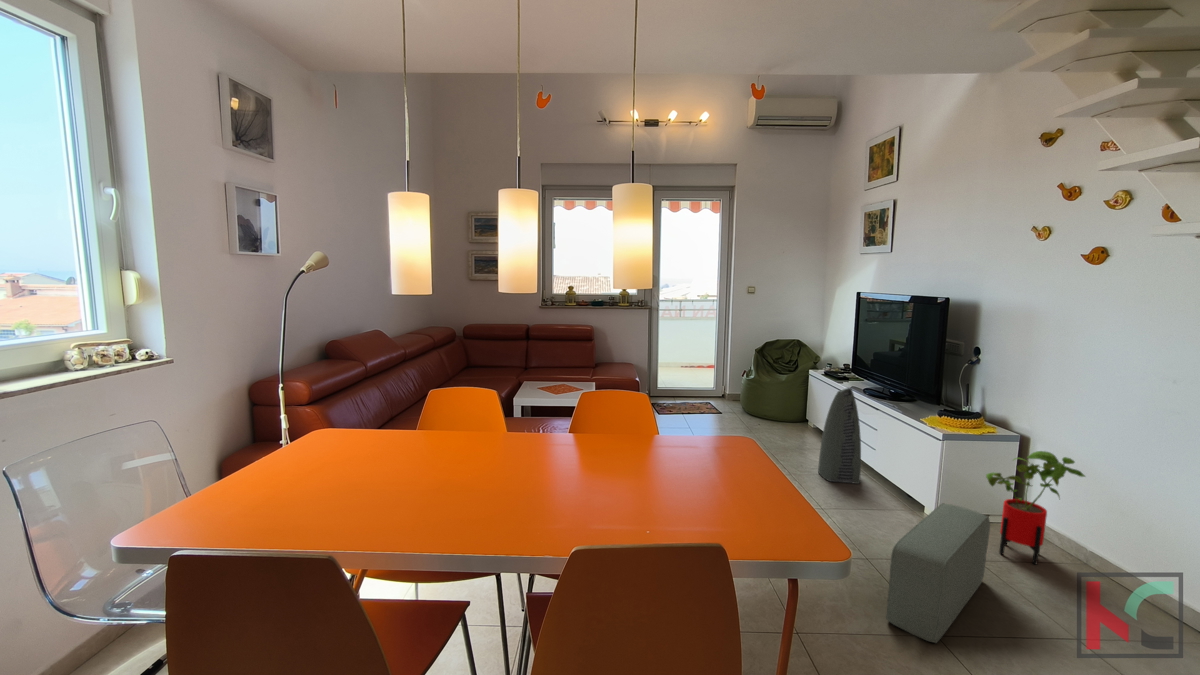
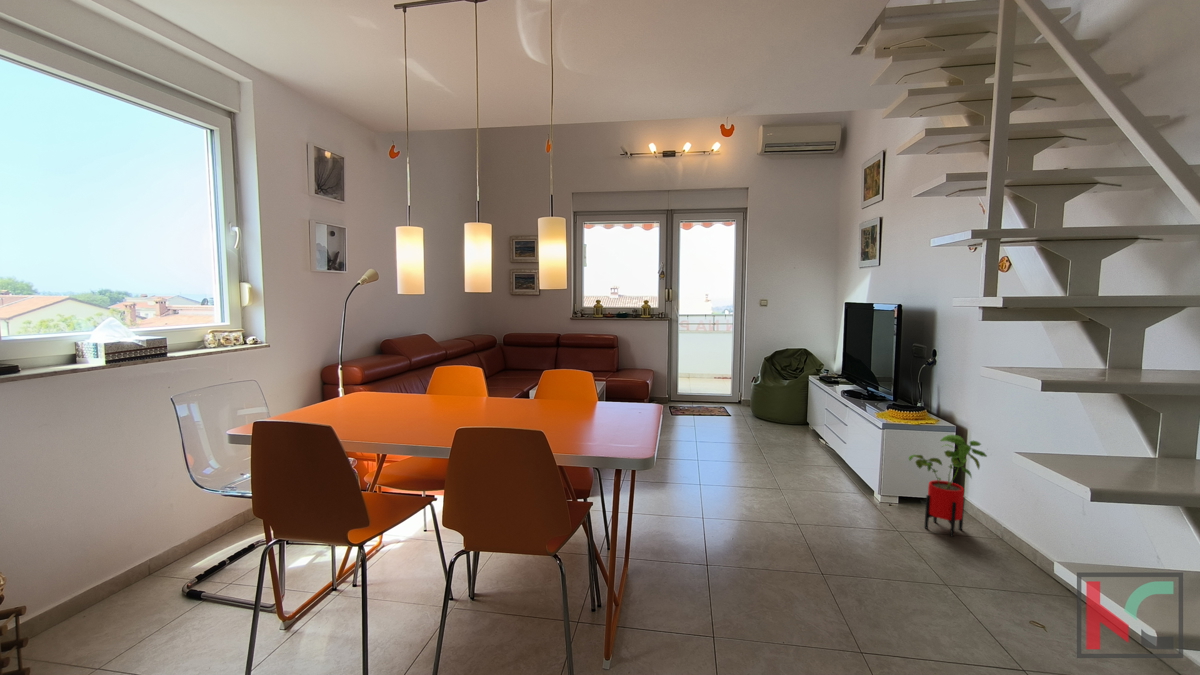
air purifier: present [818,388,861,484] -> none [796,387,831,474]
pouf: present [886,503,990,643] -> none [790,477,897,578]

